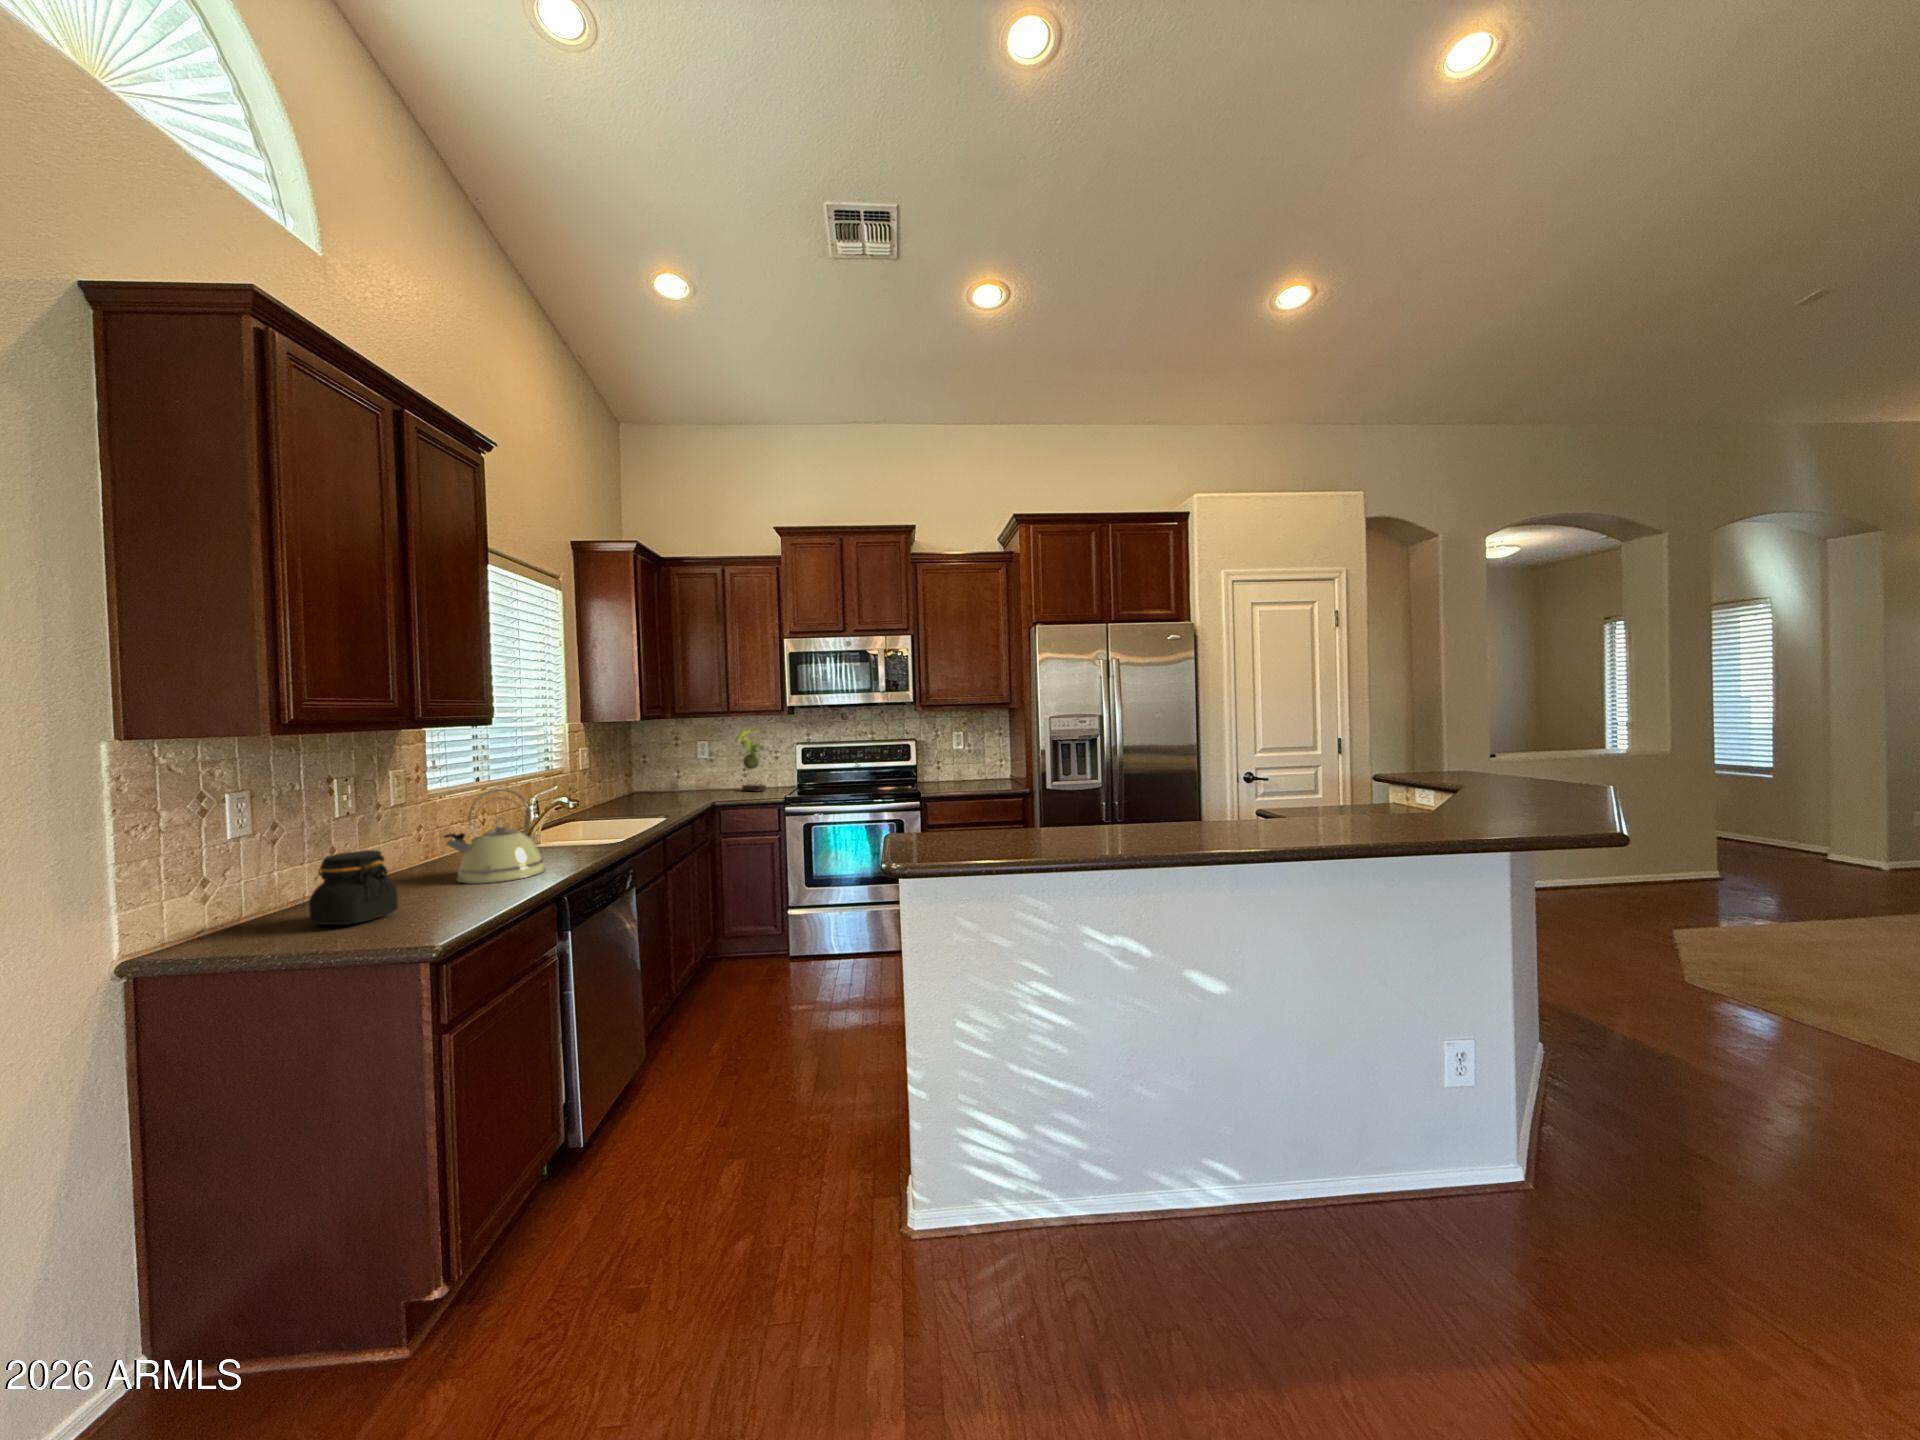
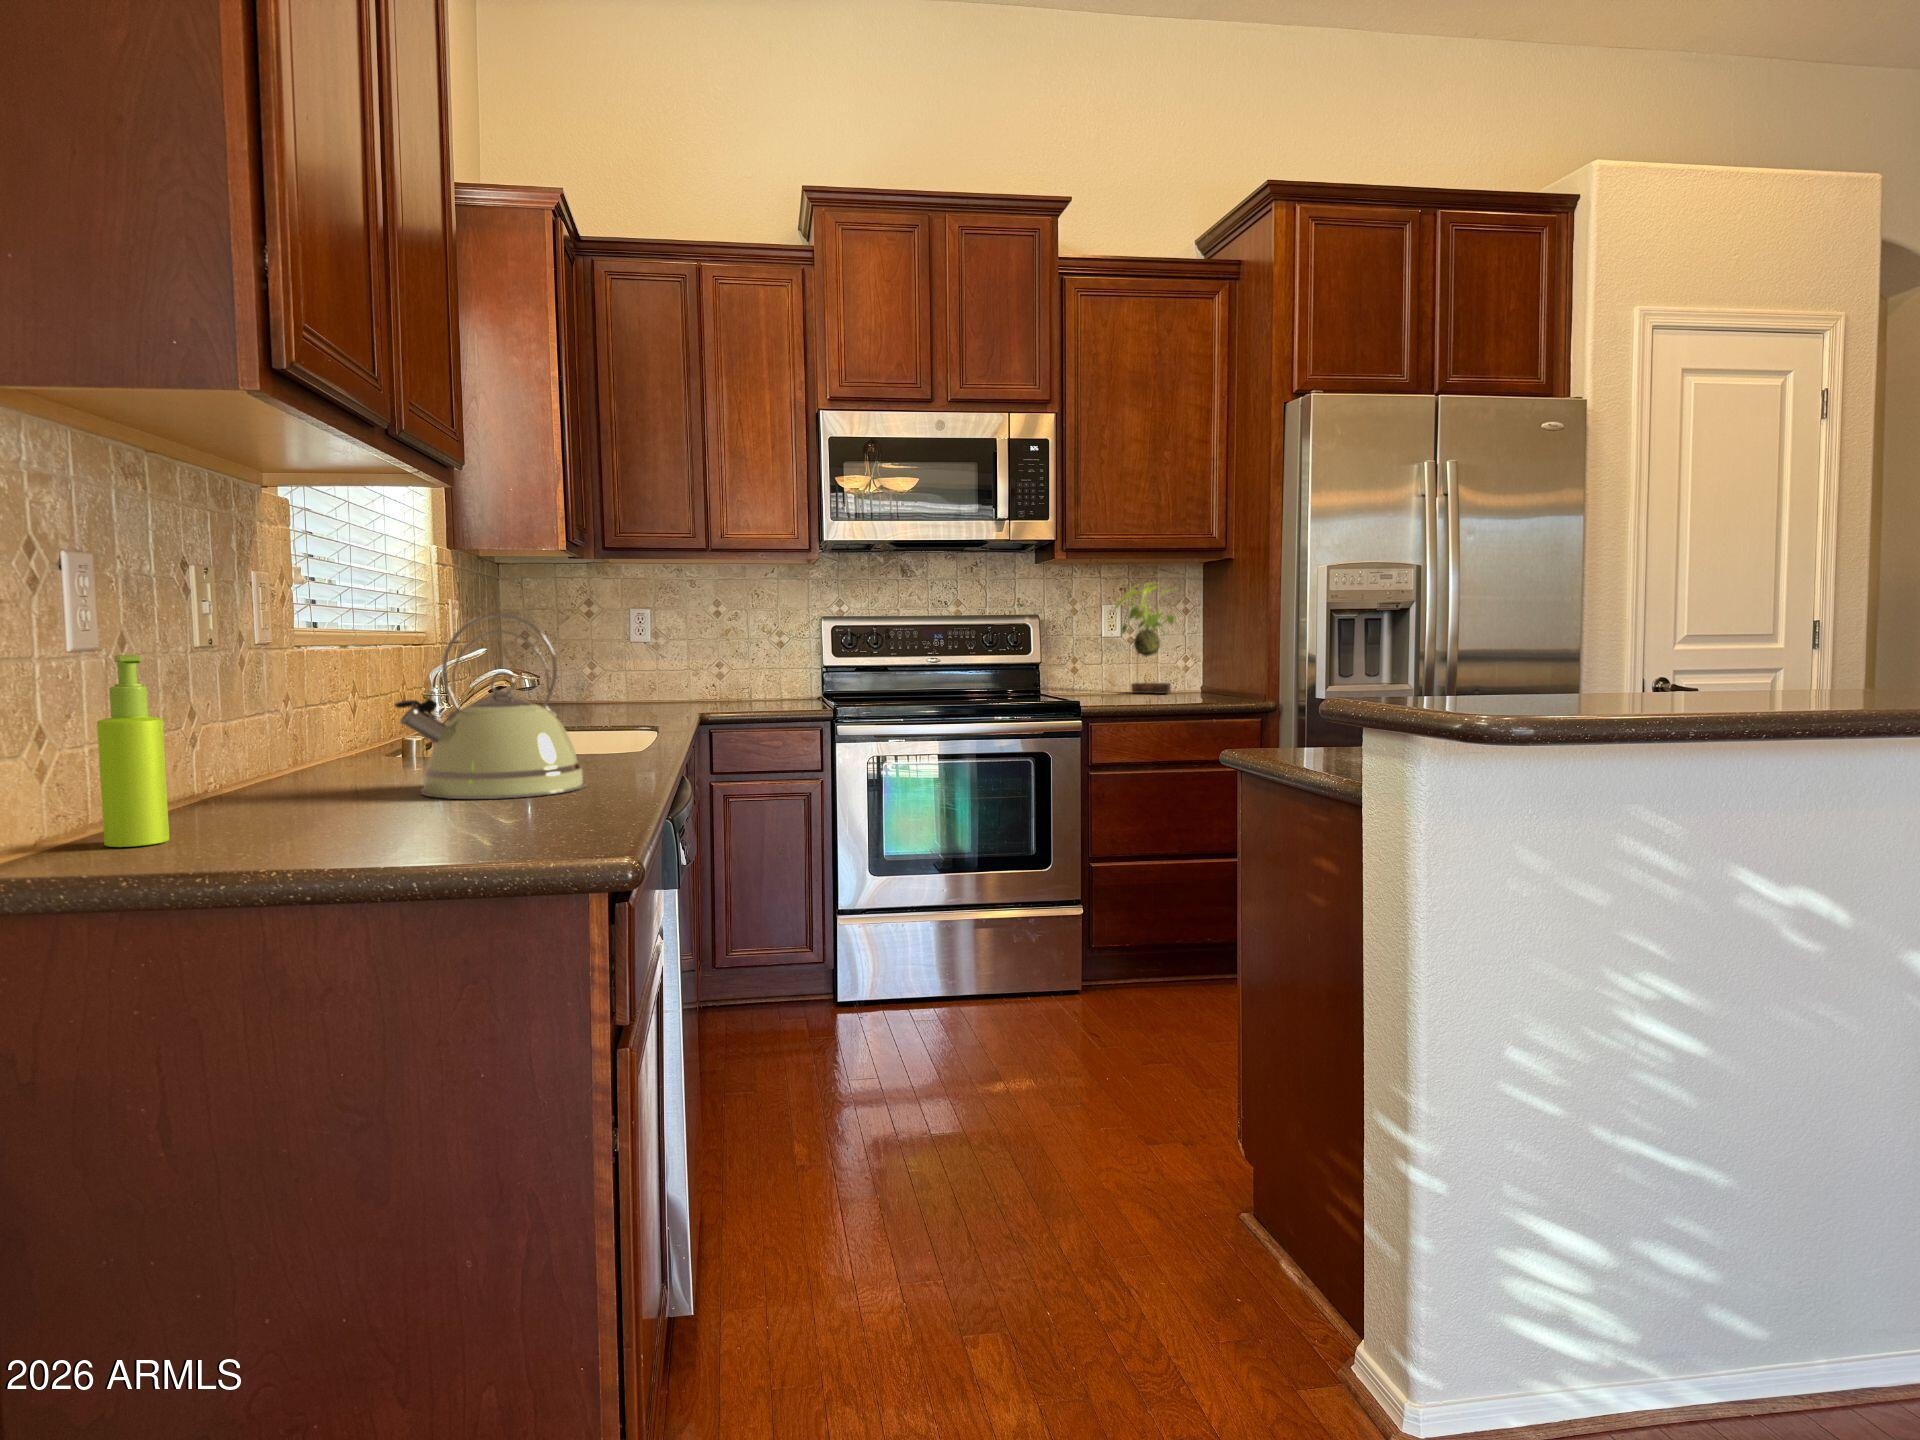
plant: present [735,728,766,791] -> present [1114,583,1175,694]
soap dispenser: none [250,833,287,924] -> present [97,655,169,847]
jar: present [309,850,398,925] -> none [250,698,414,848]

